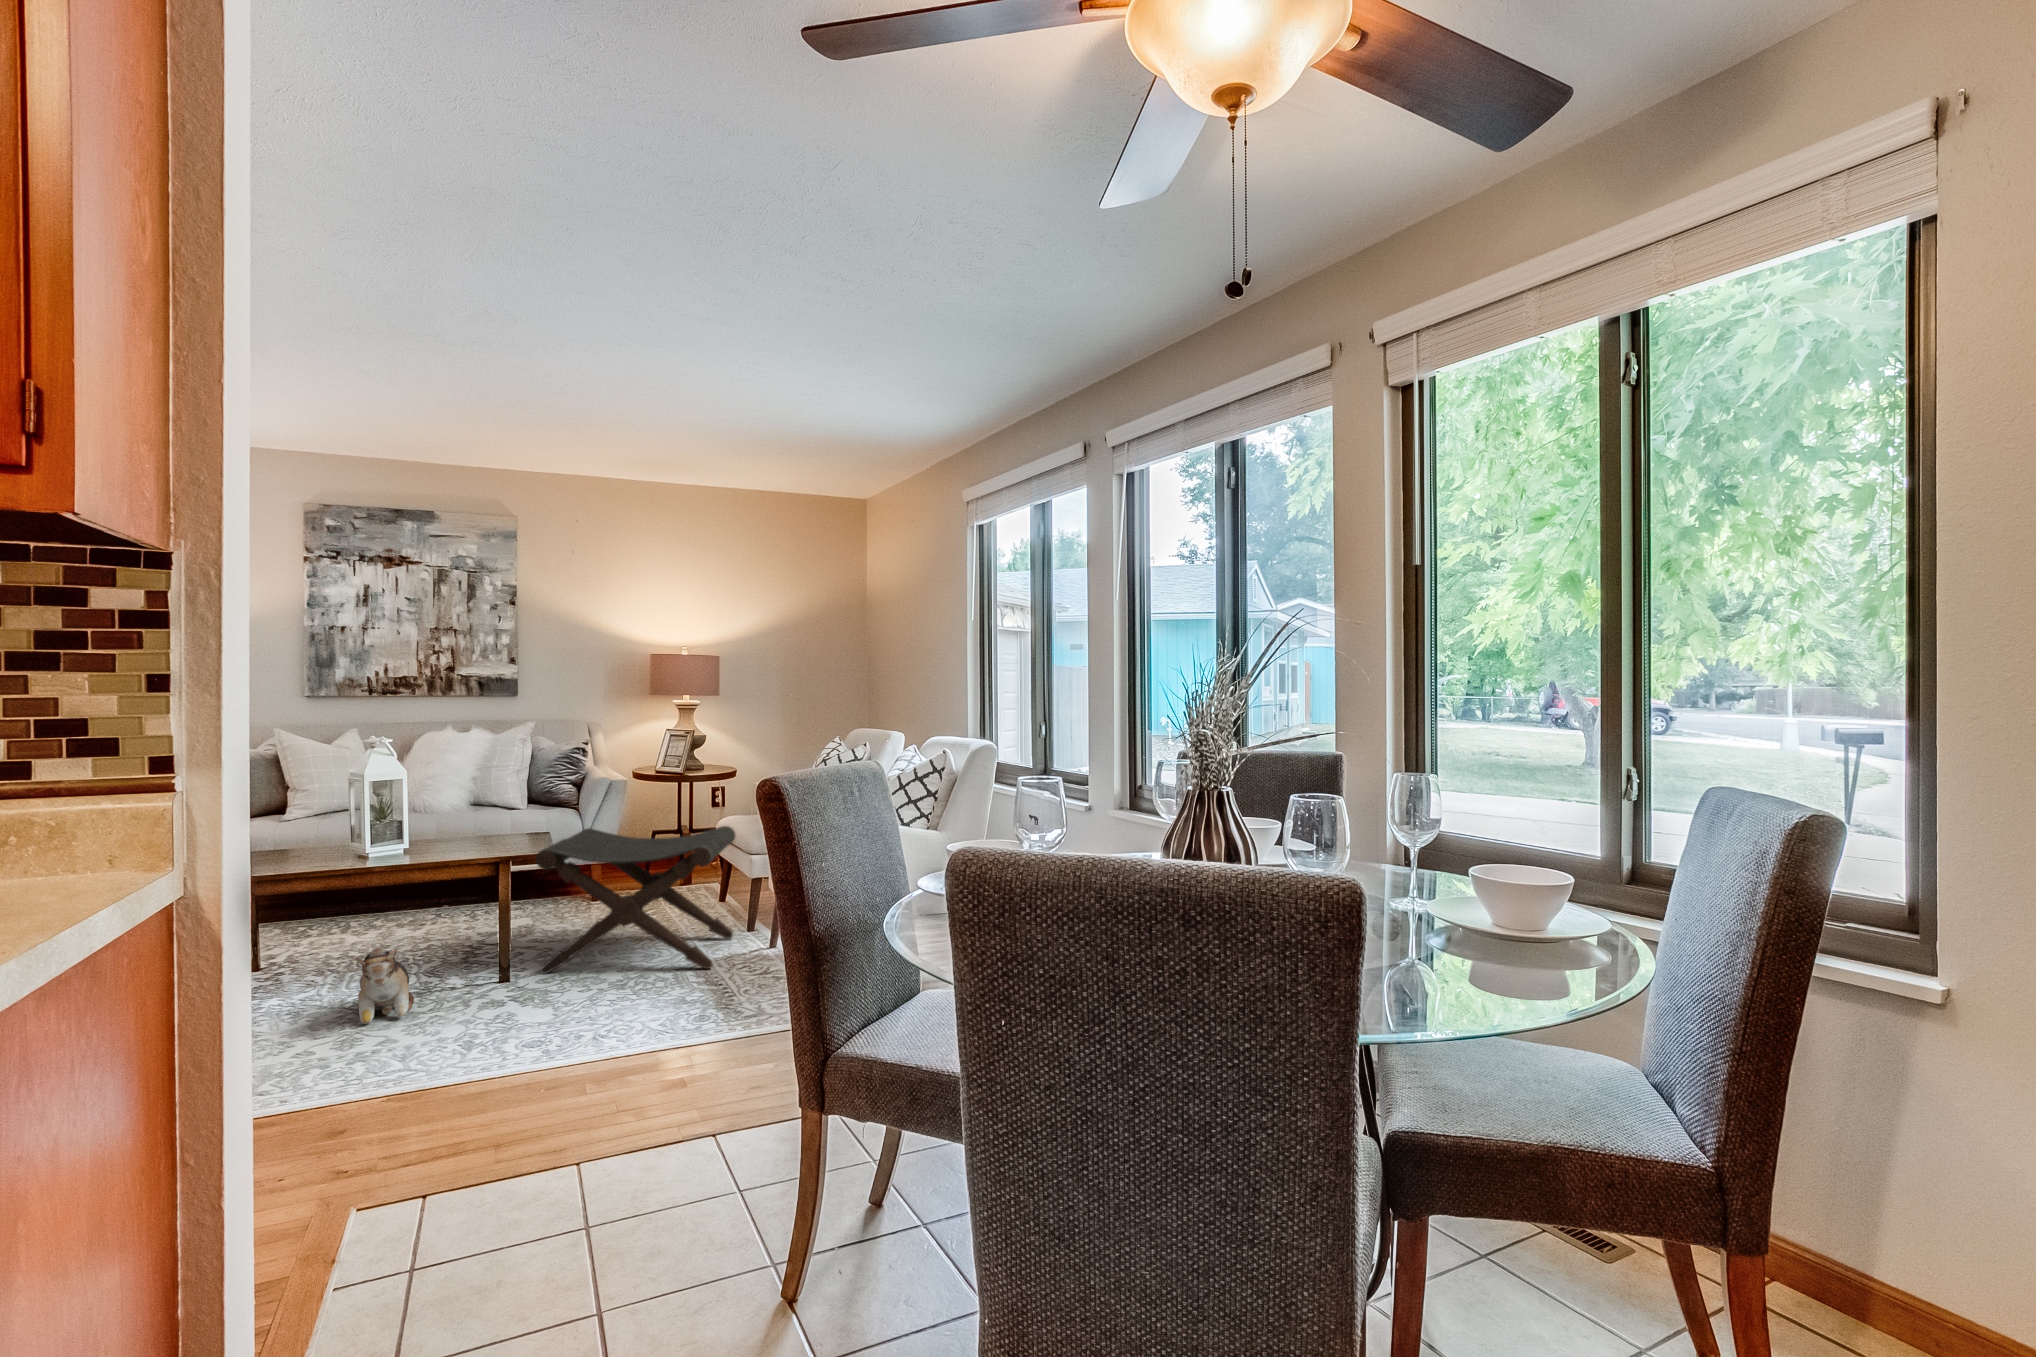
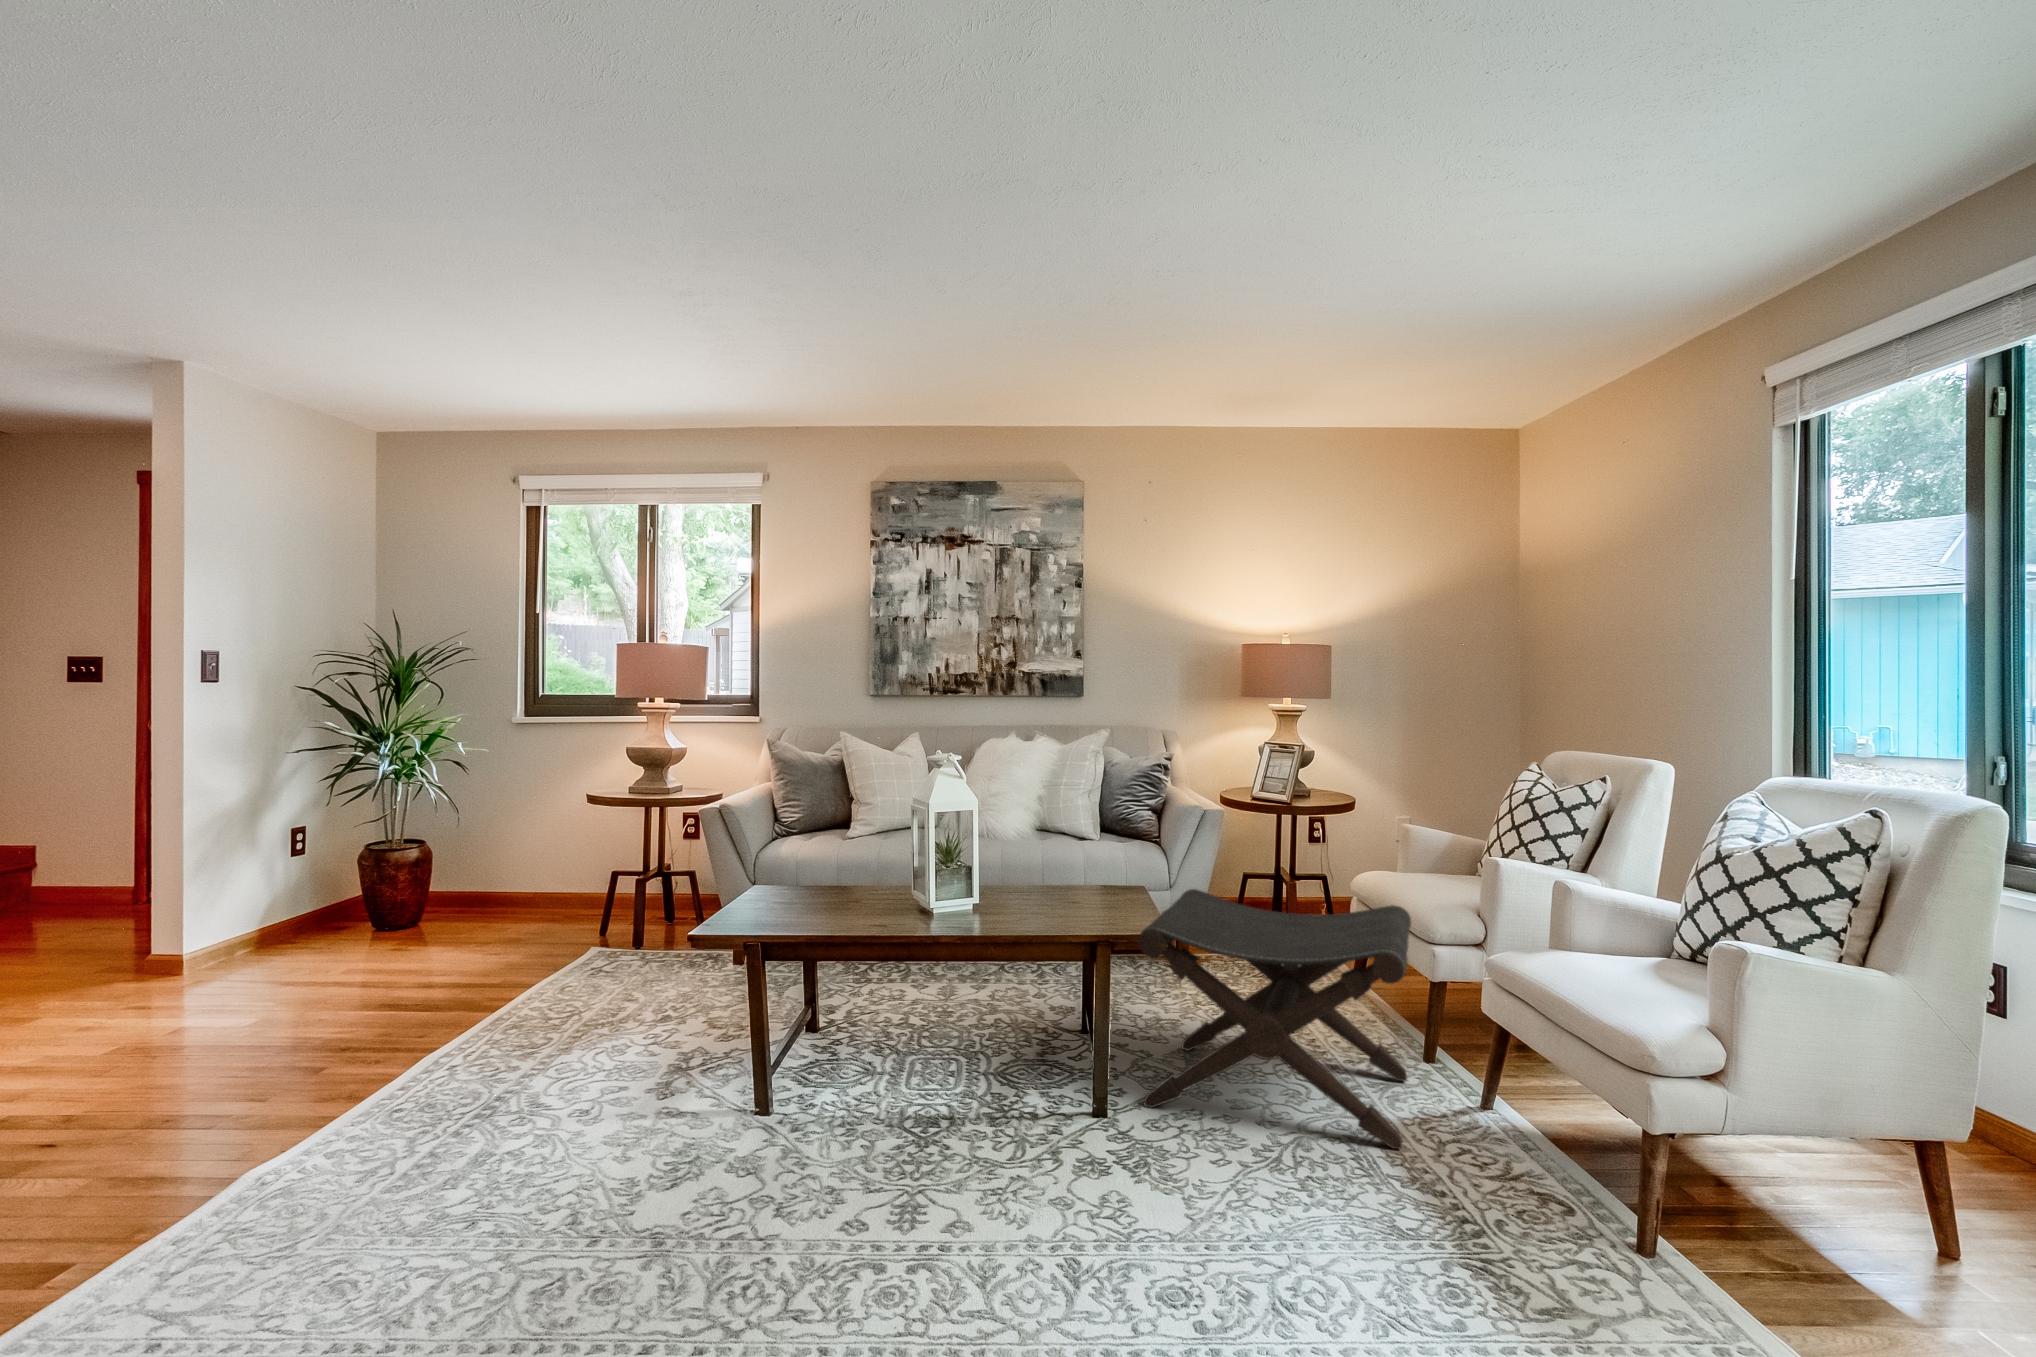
plush toy: present [355,948,414,1024] -> none [920,1065,989,1170]

